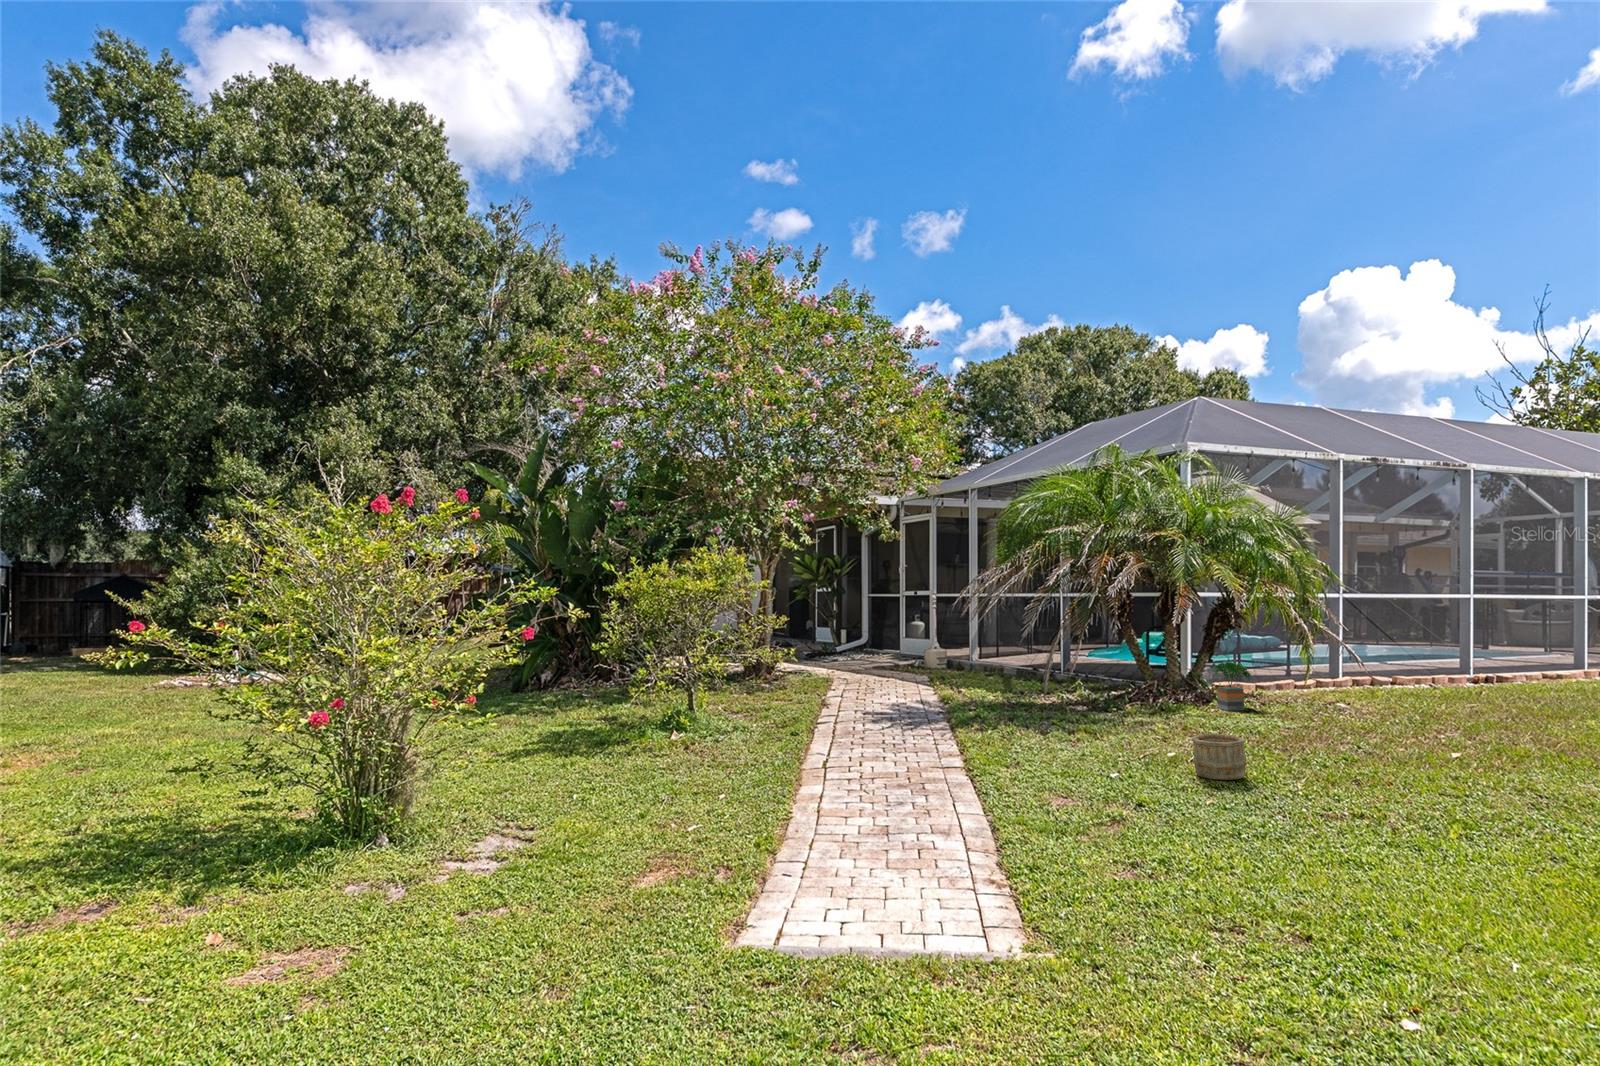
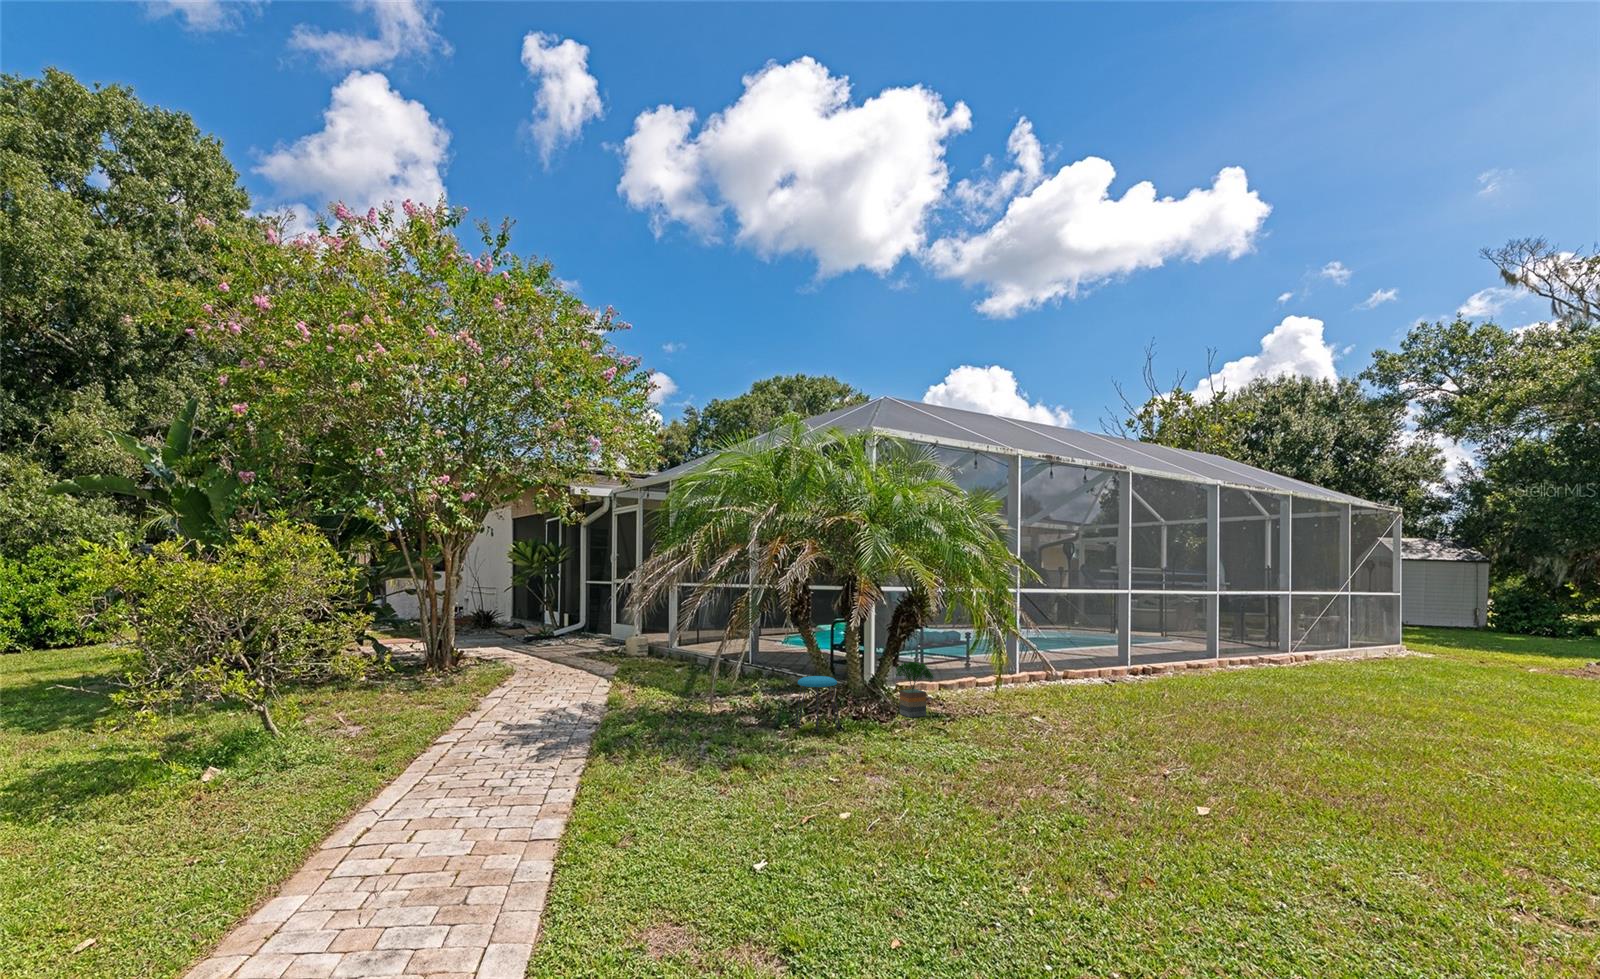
stool: none [1123,672,1164,718] -> present [796,676,840,732]
wooden bucket: present [1192,734,1246,780] -> none [841,774,908,845]

